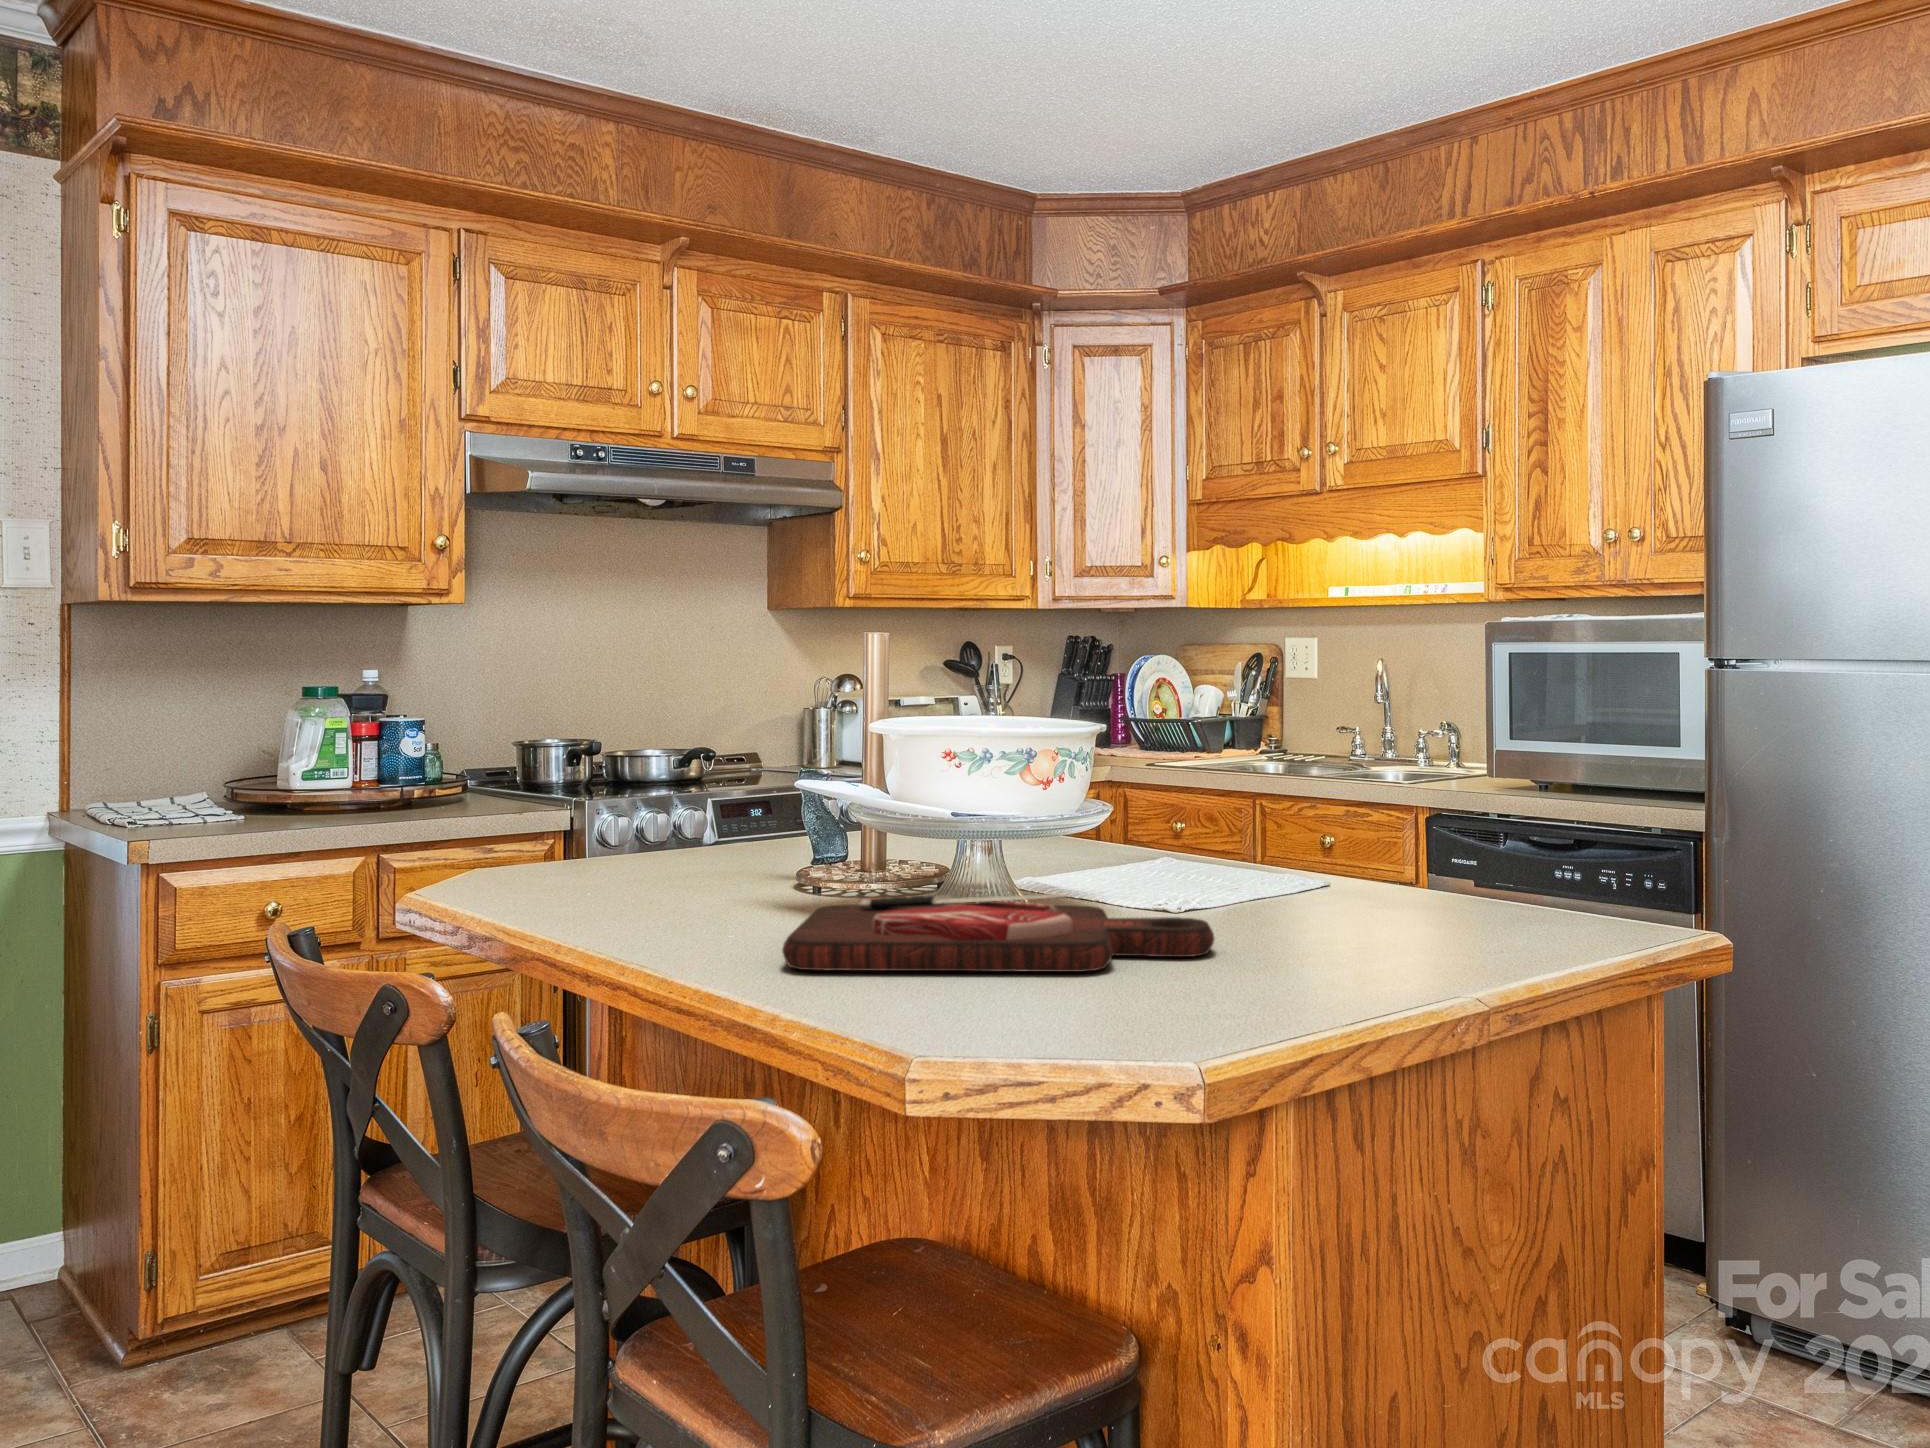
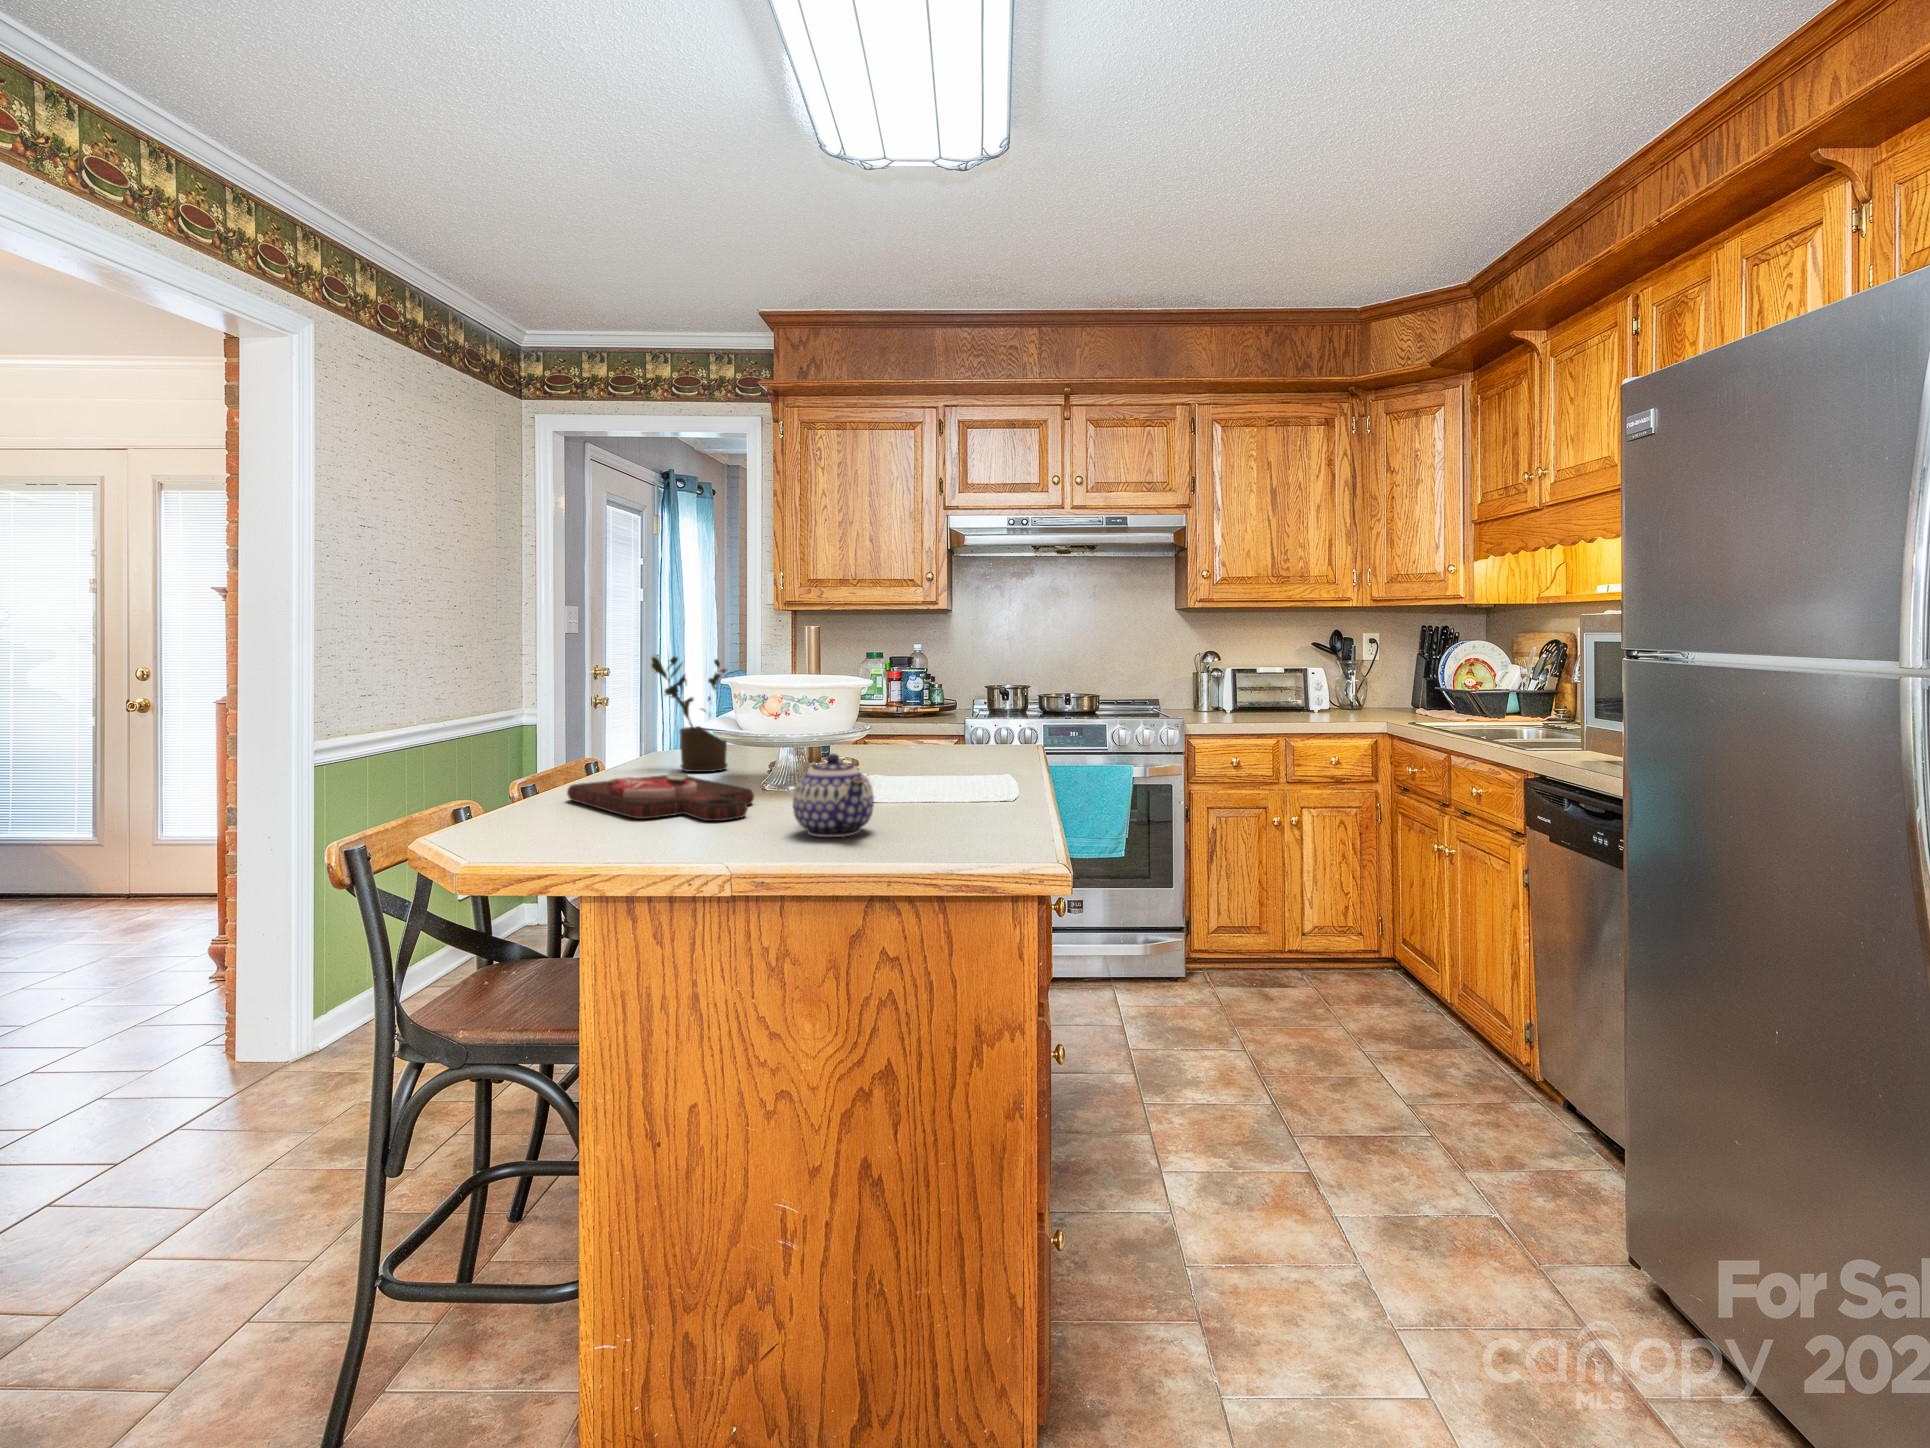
potted plant: none [584,684,731,909] -> present [651,657,727,772]
teapot: none [1306,818,1515,947] -> present [793,754,874,837]

